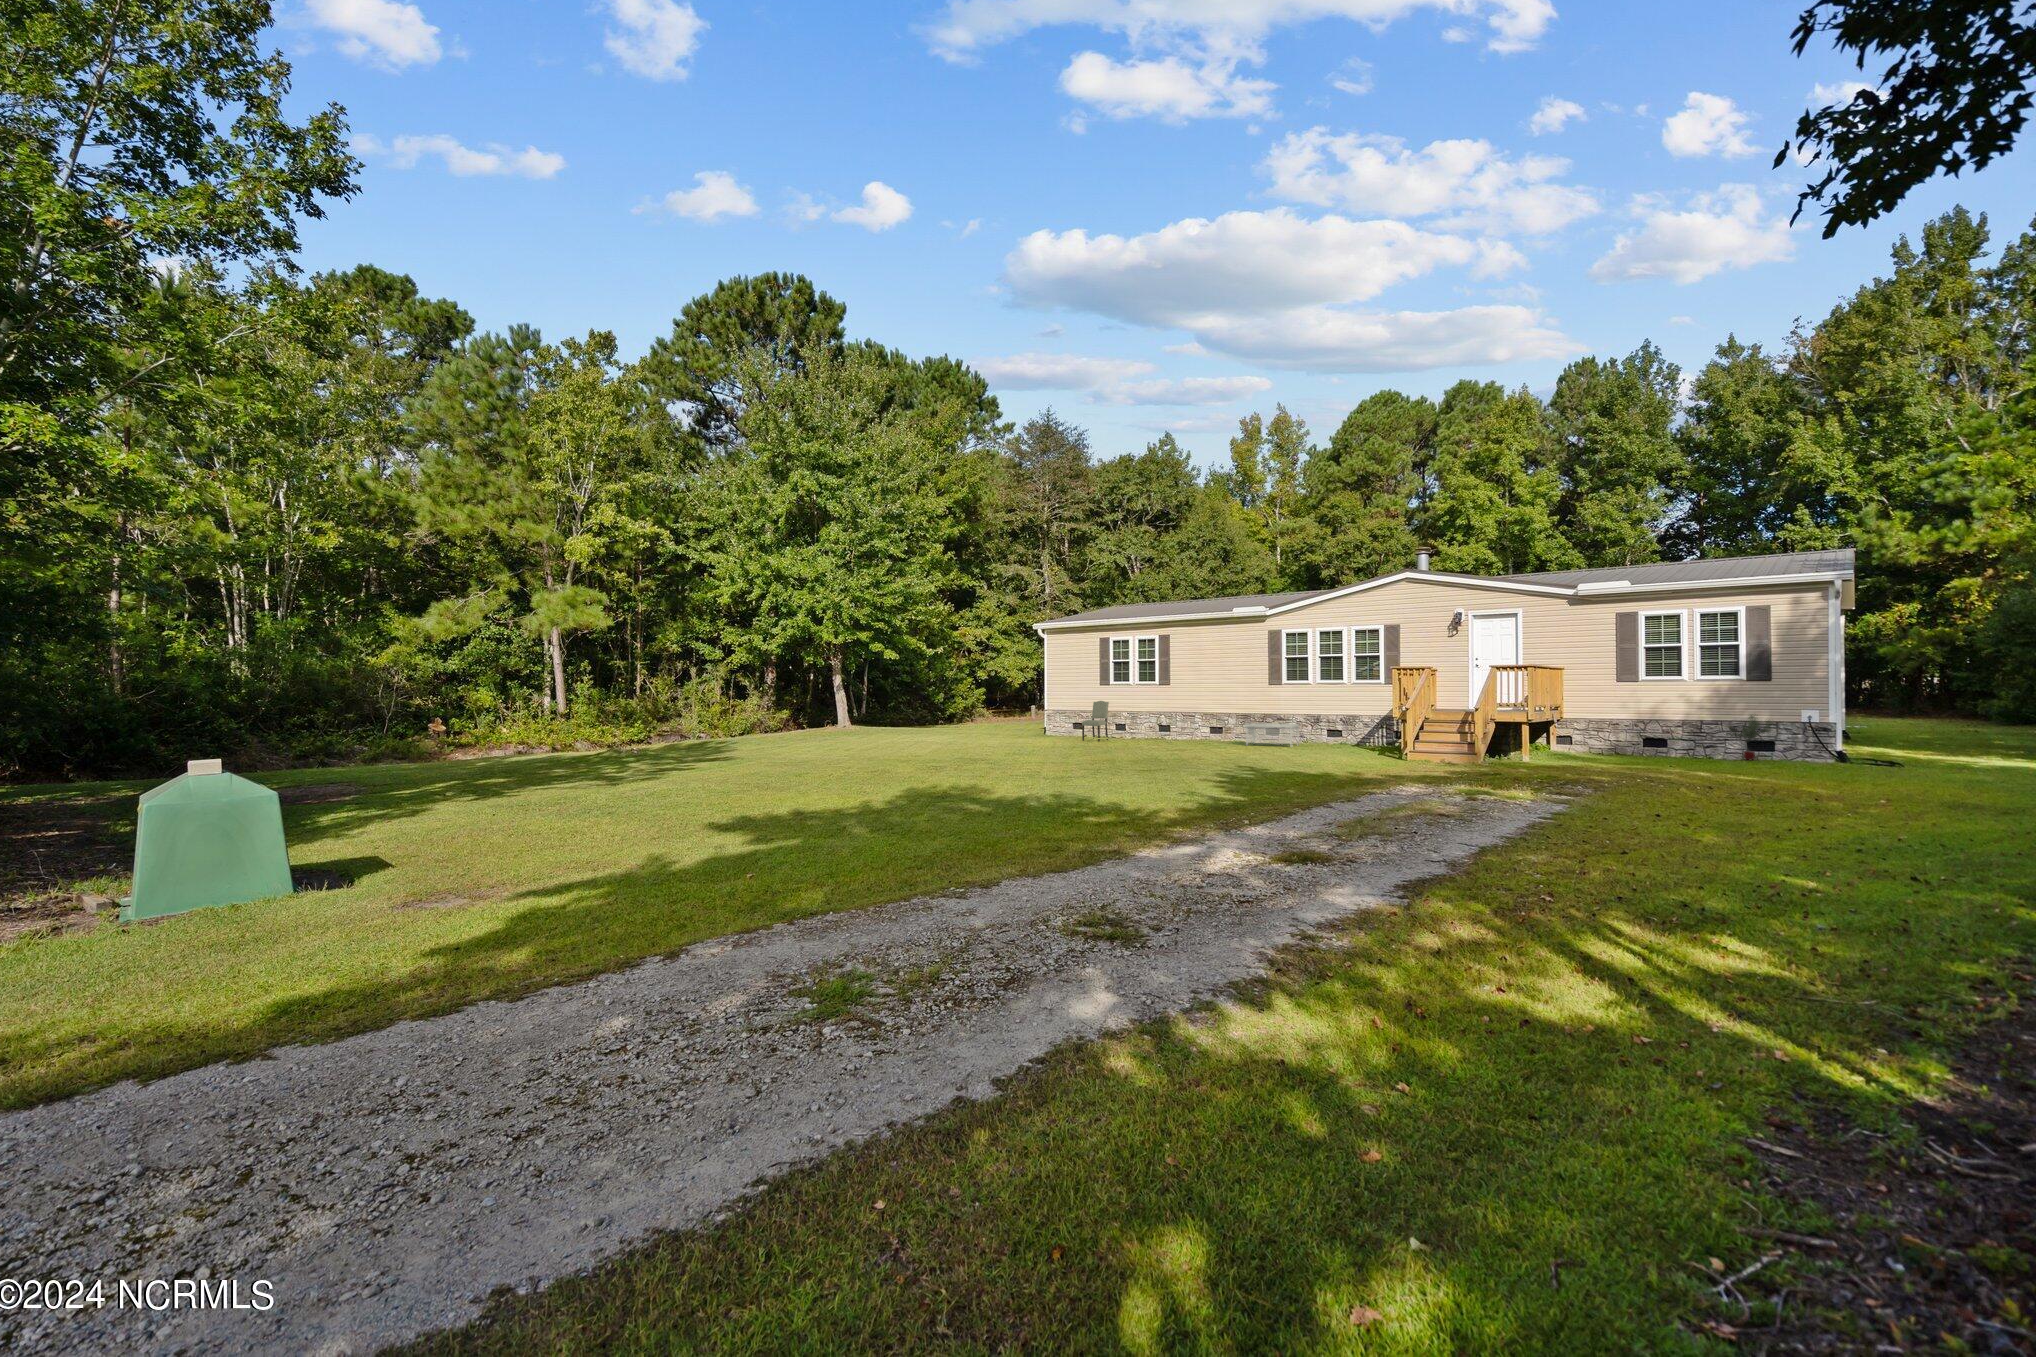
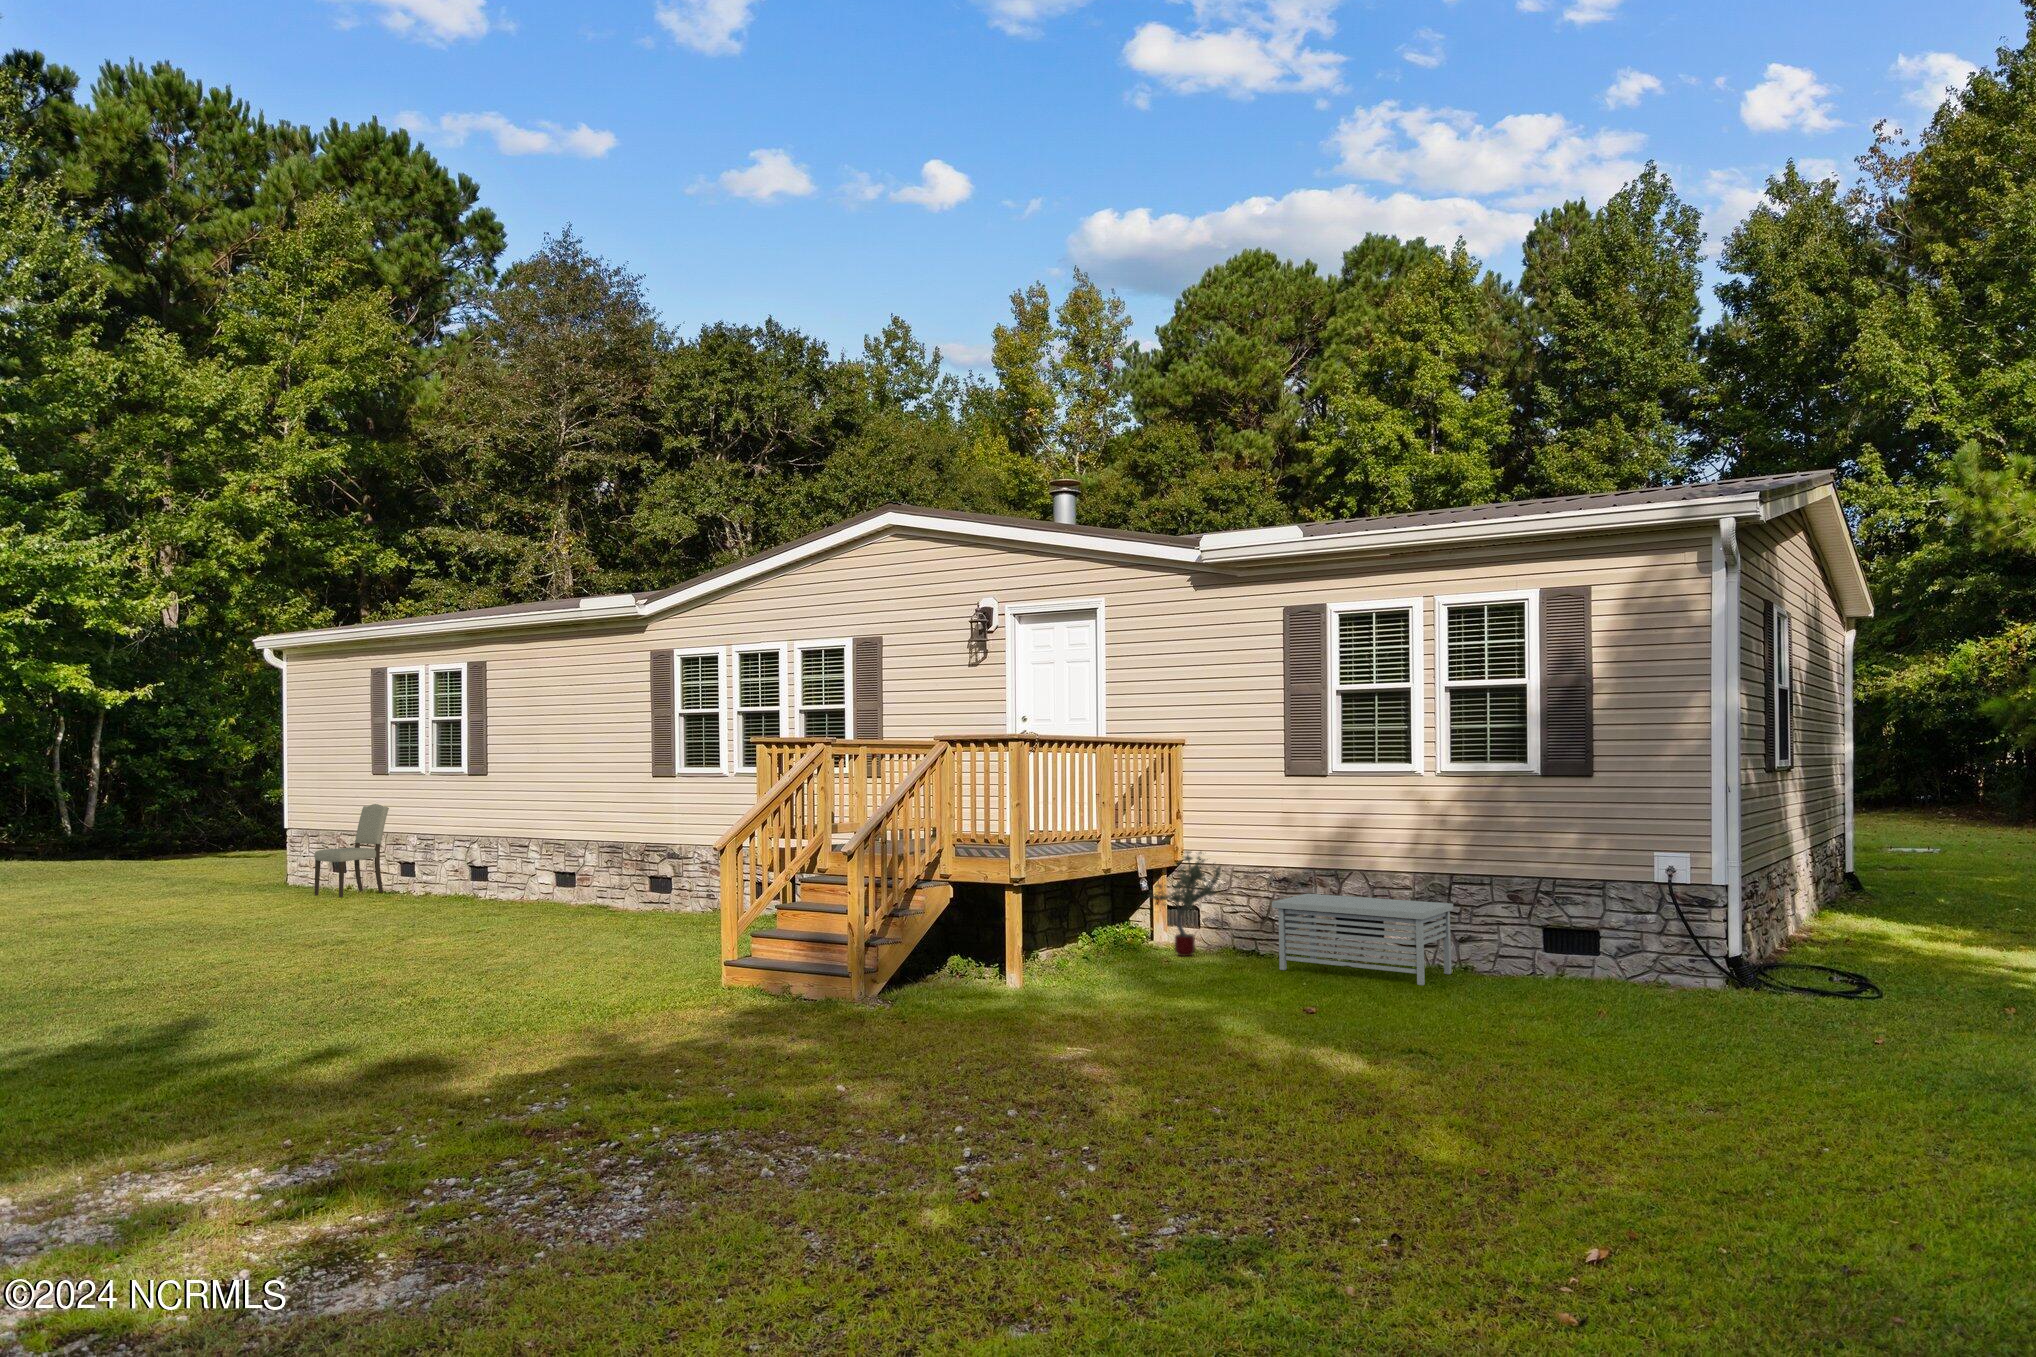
potted tree: present [1726,716,1772,760] -> present [1149,851,1221,956]
storage bench: present [1245,723,1299,746] -> present [1272,894,1453,985]

